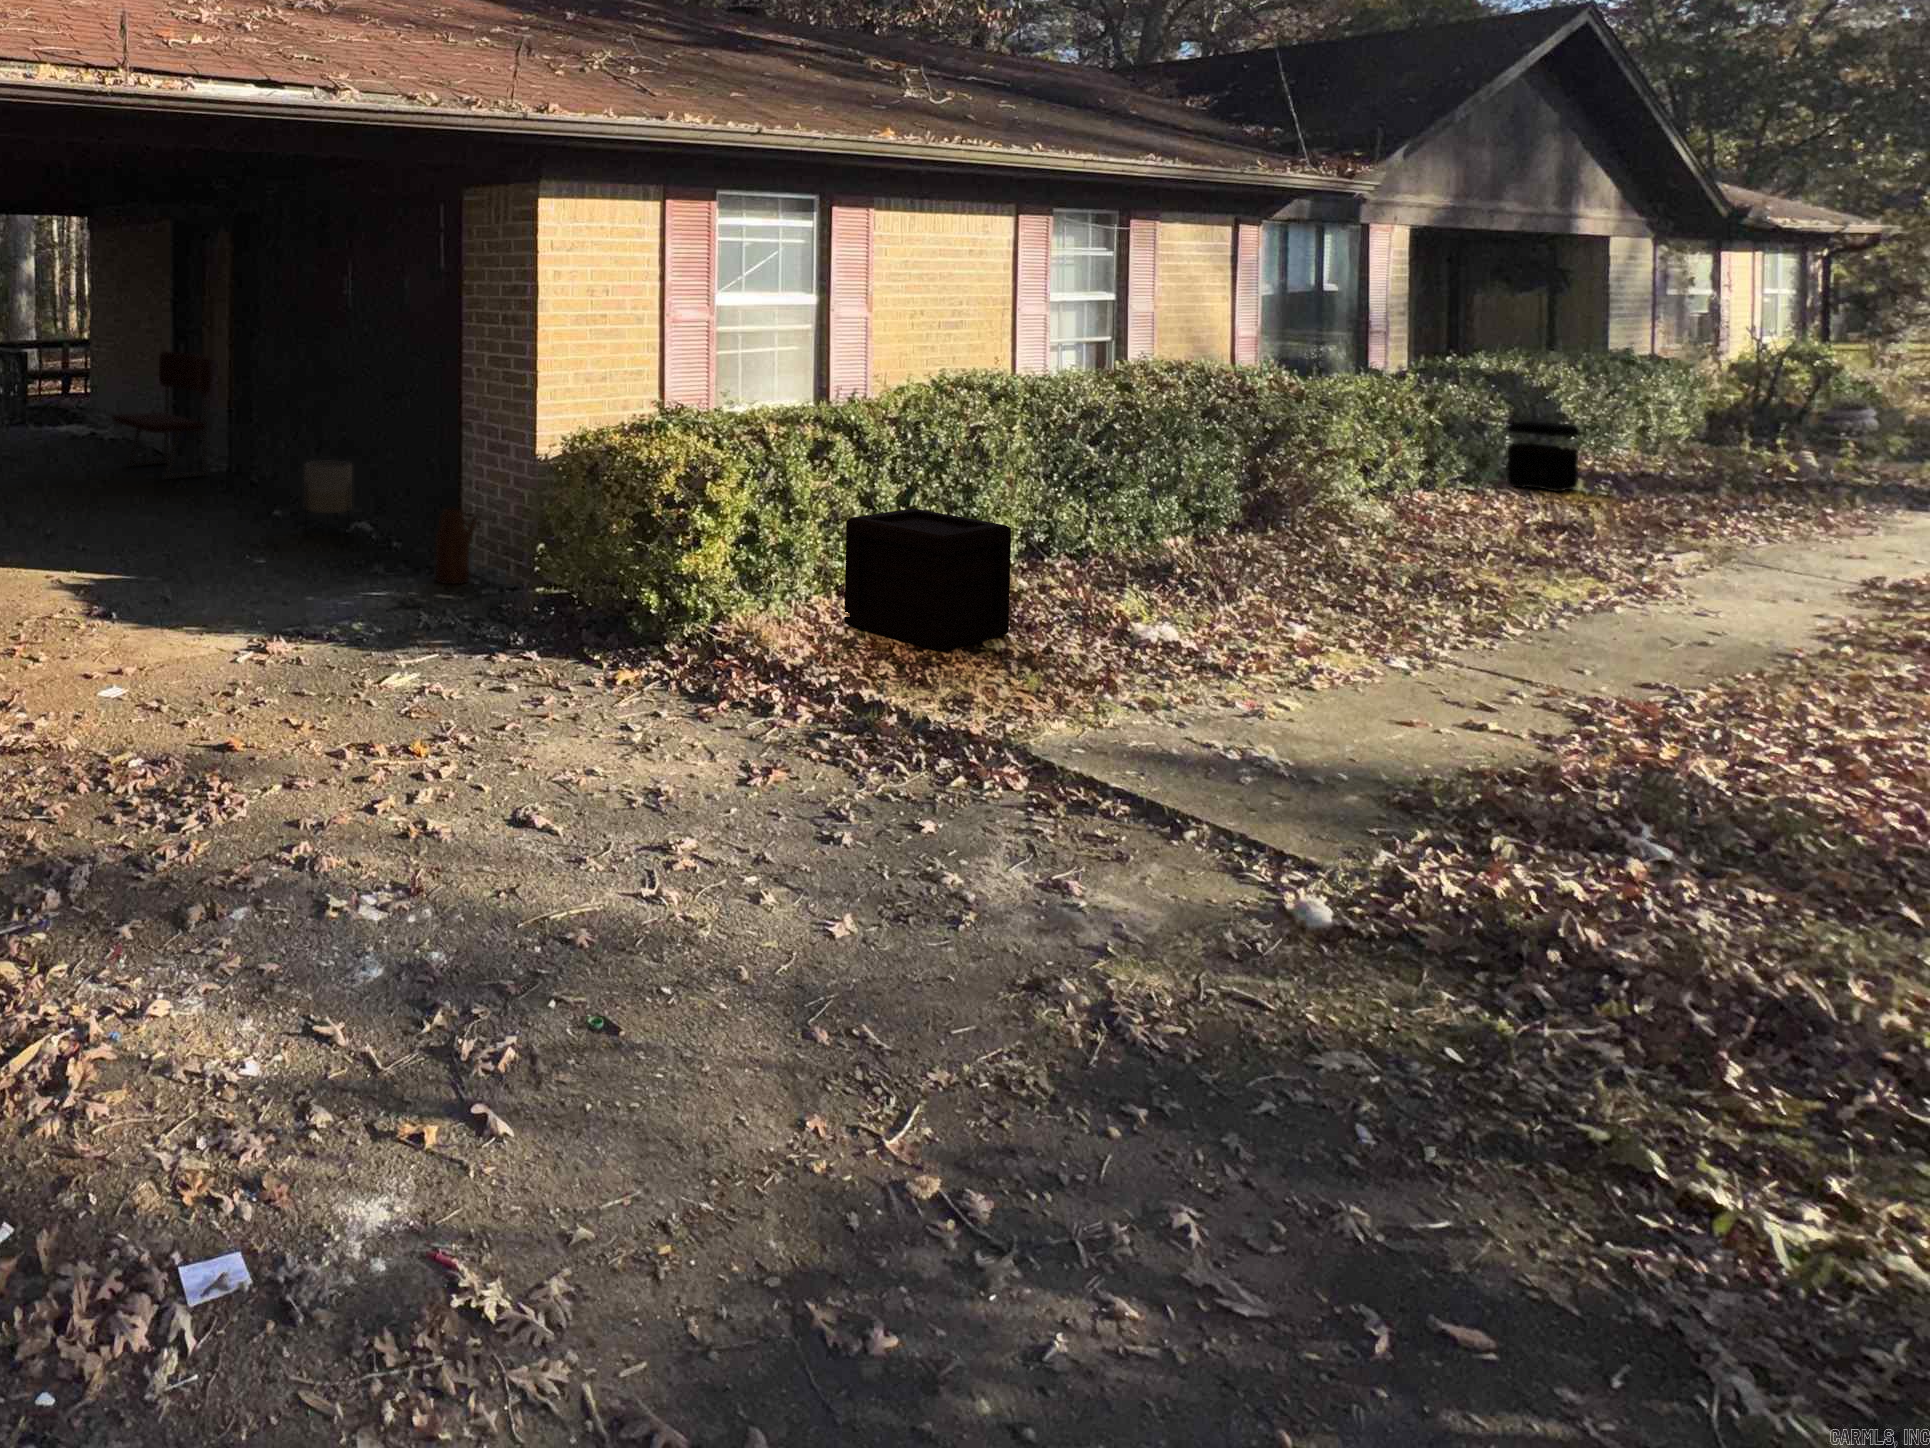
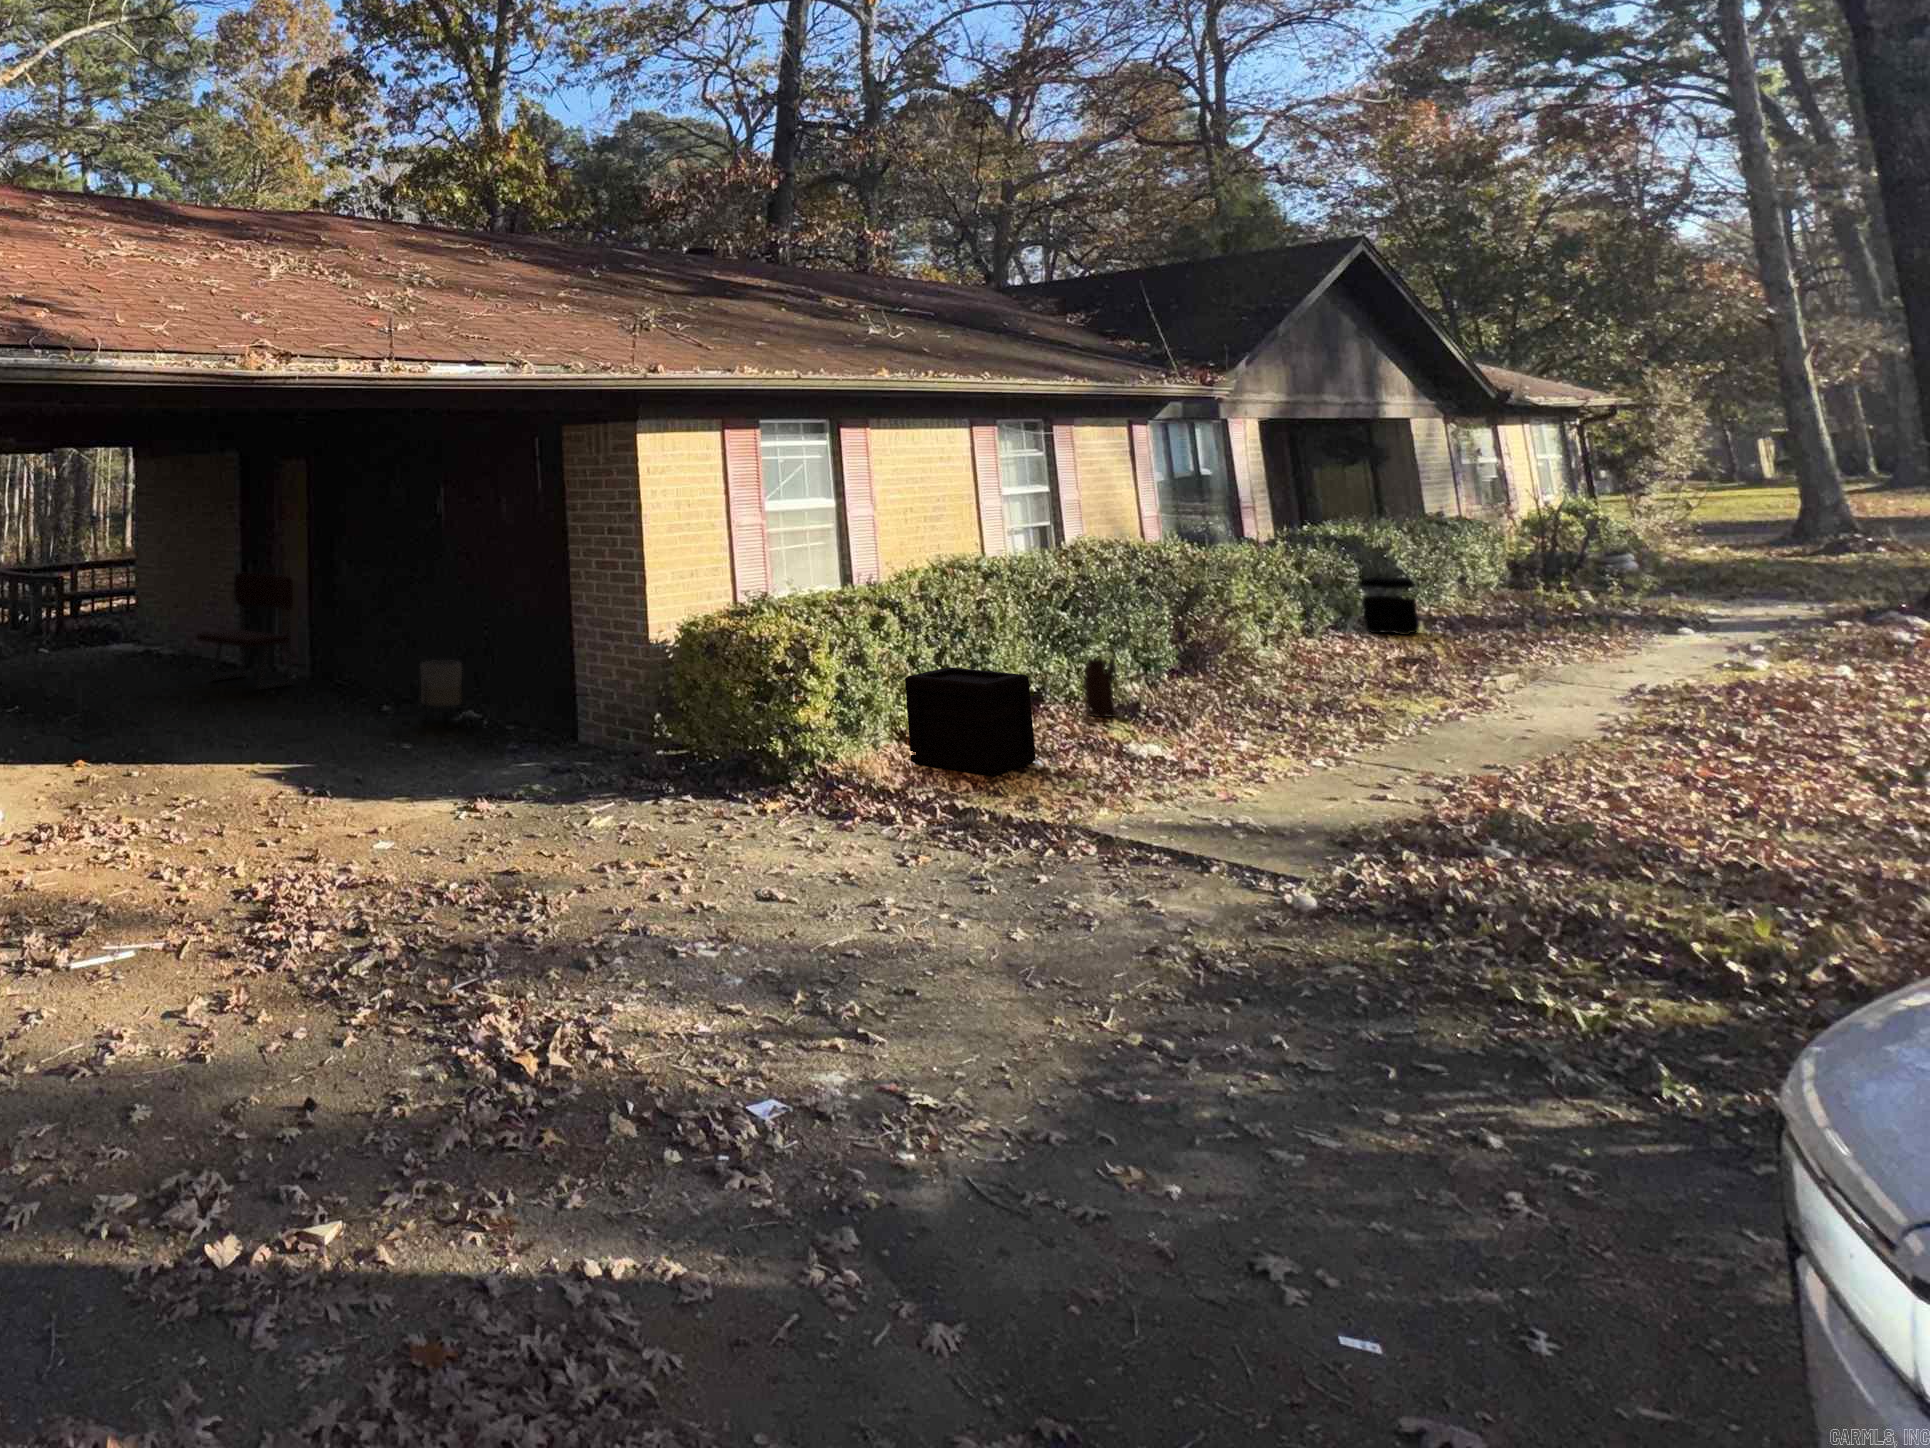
watering can: present [436,508,477,584] -> present [1084,657,1115,717]

